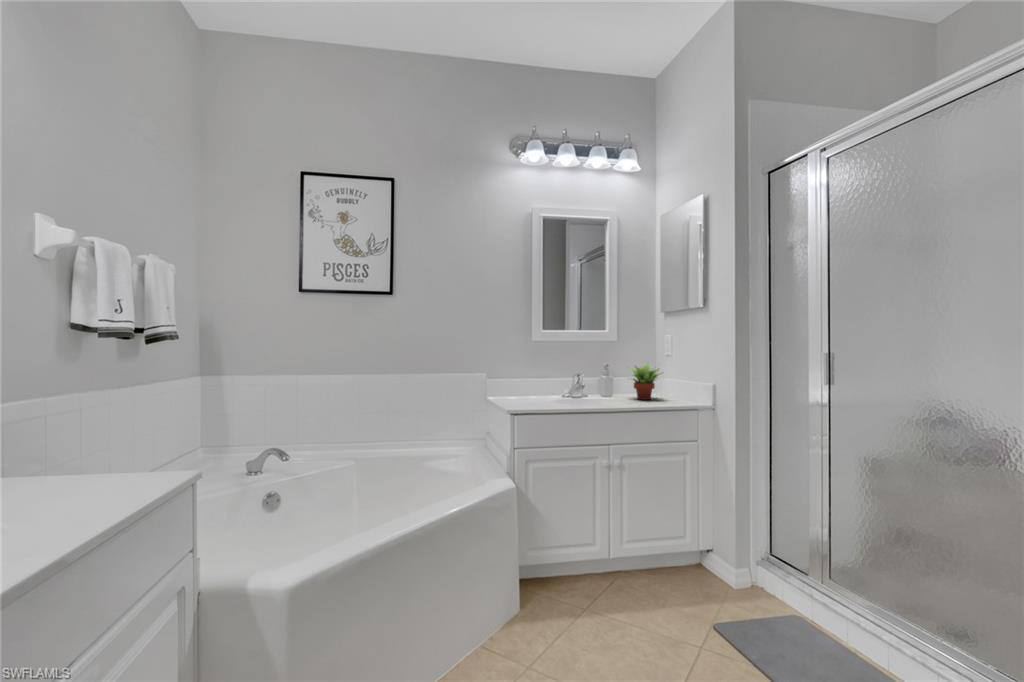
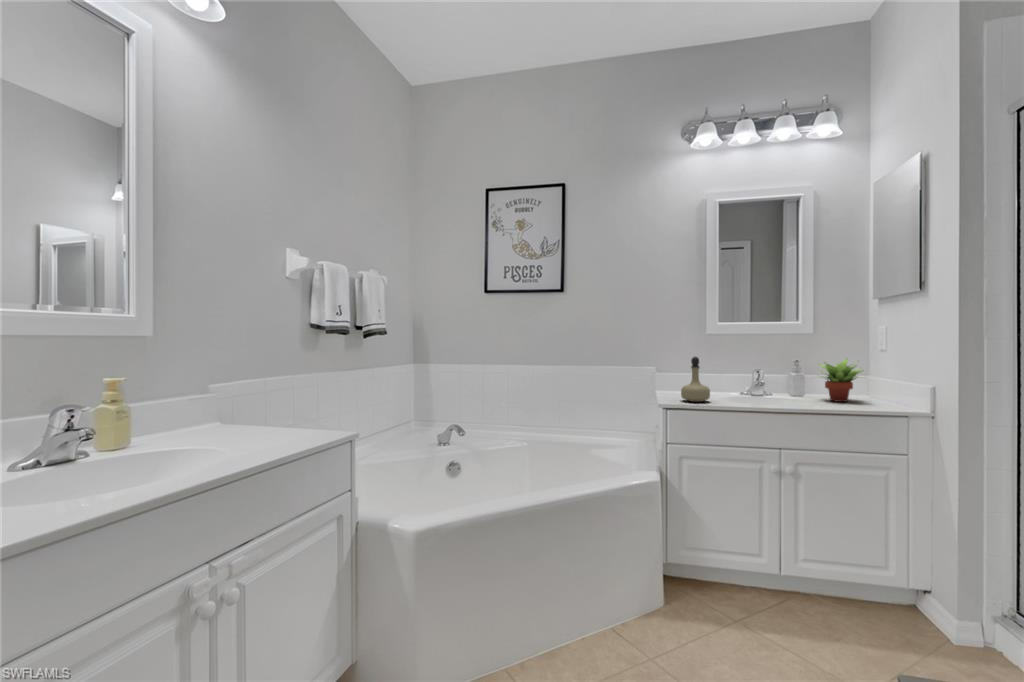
perfume bottle: none [522,363,549,406] -> present [681,357,710,402]

